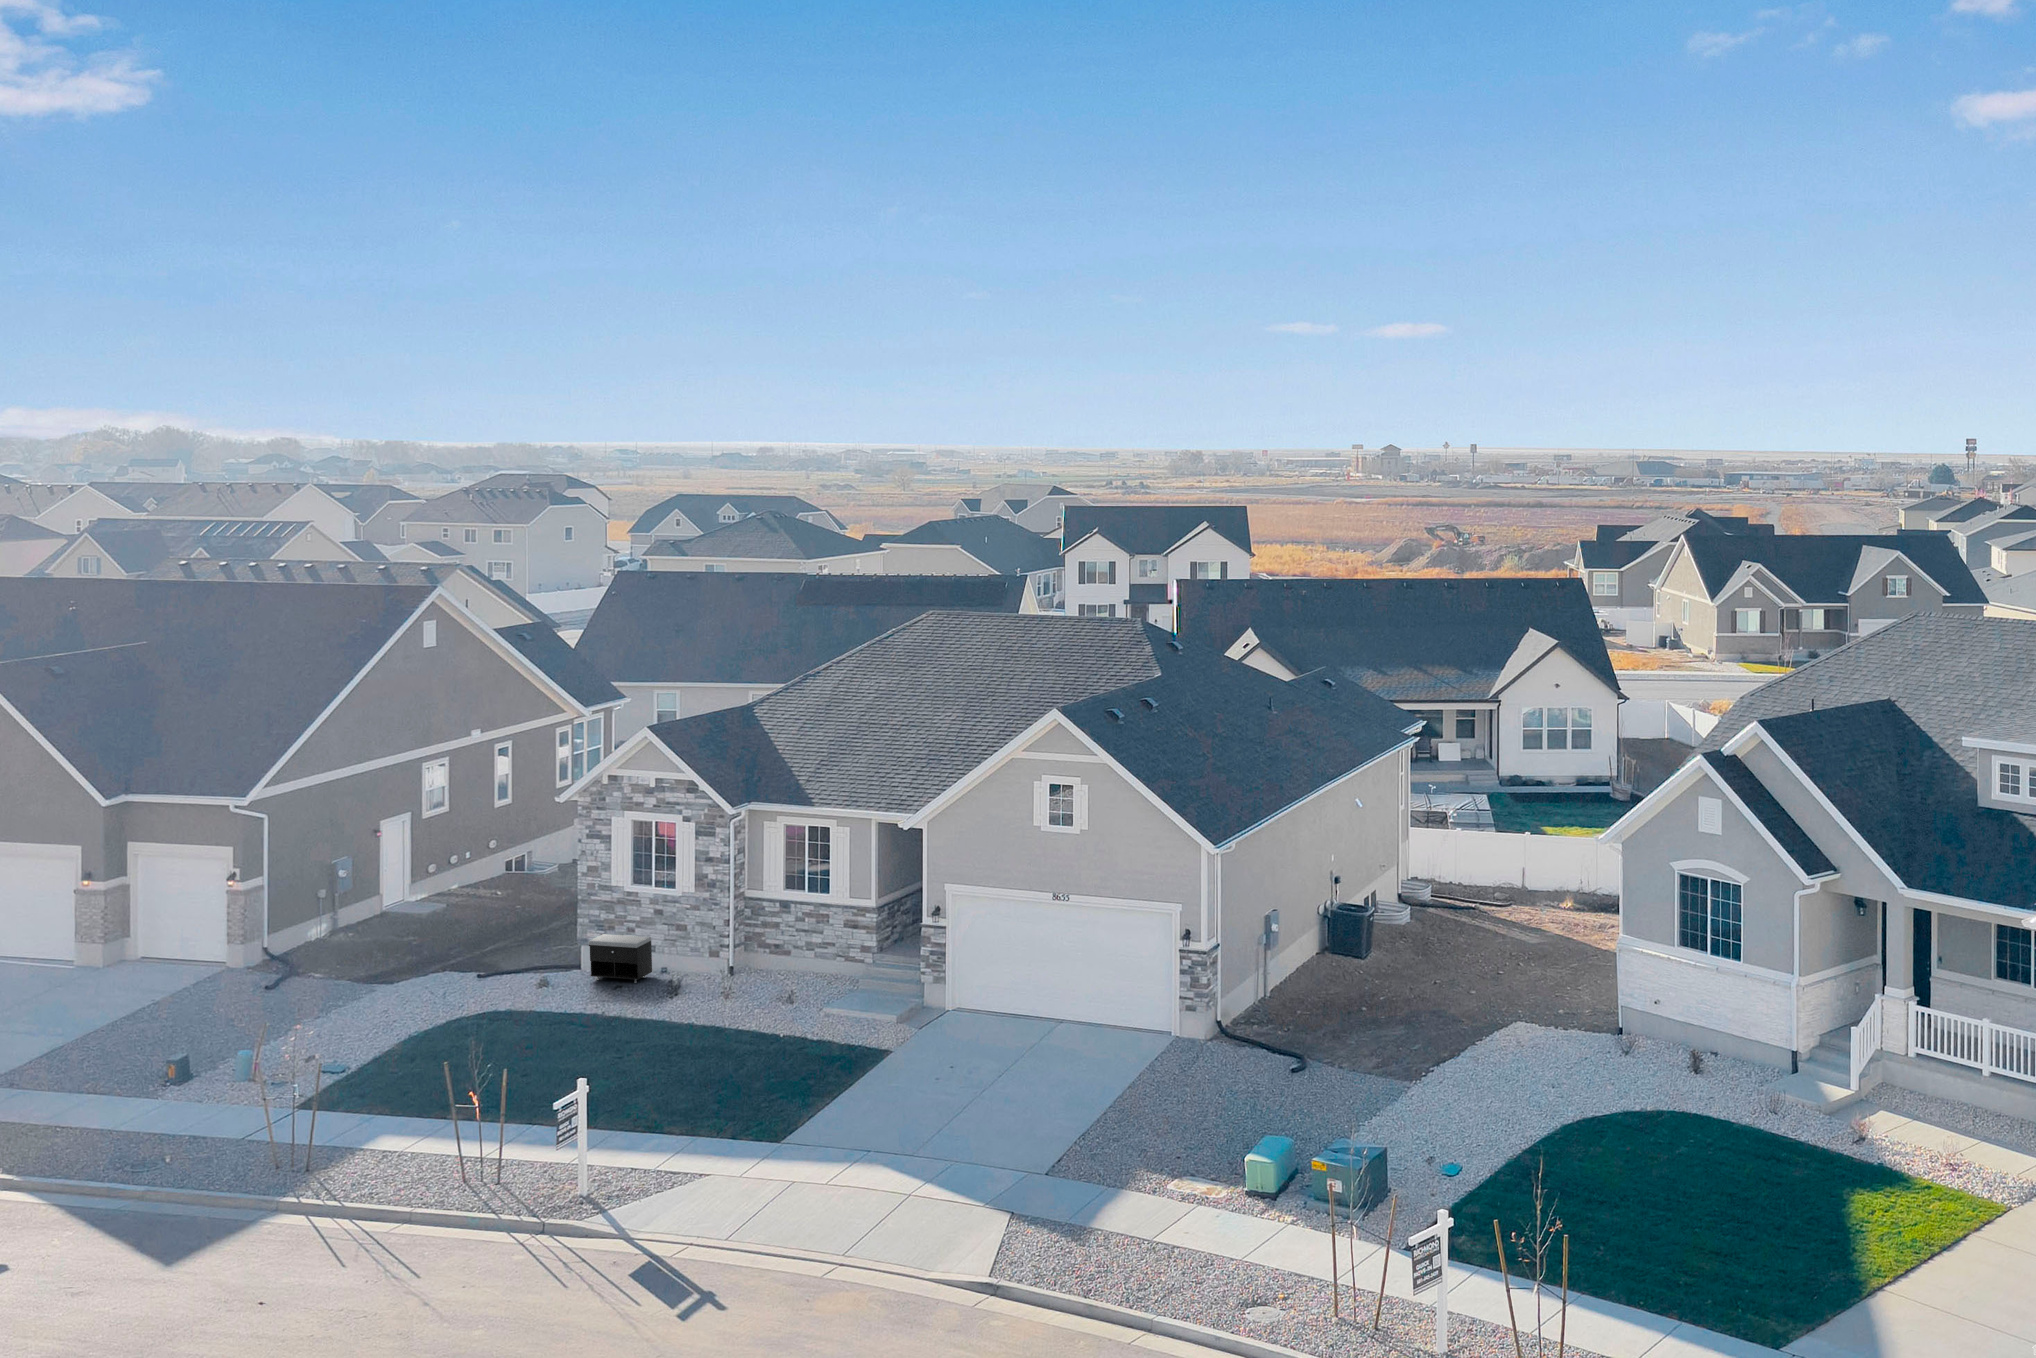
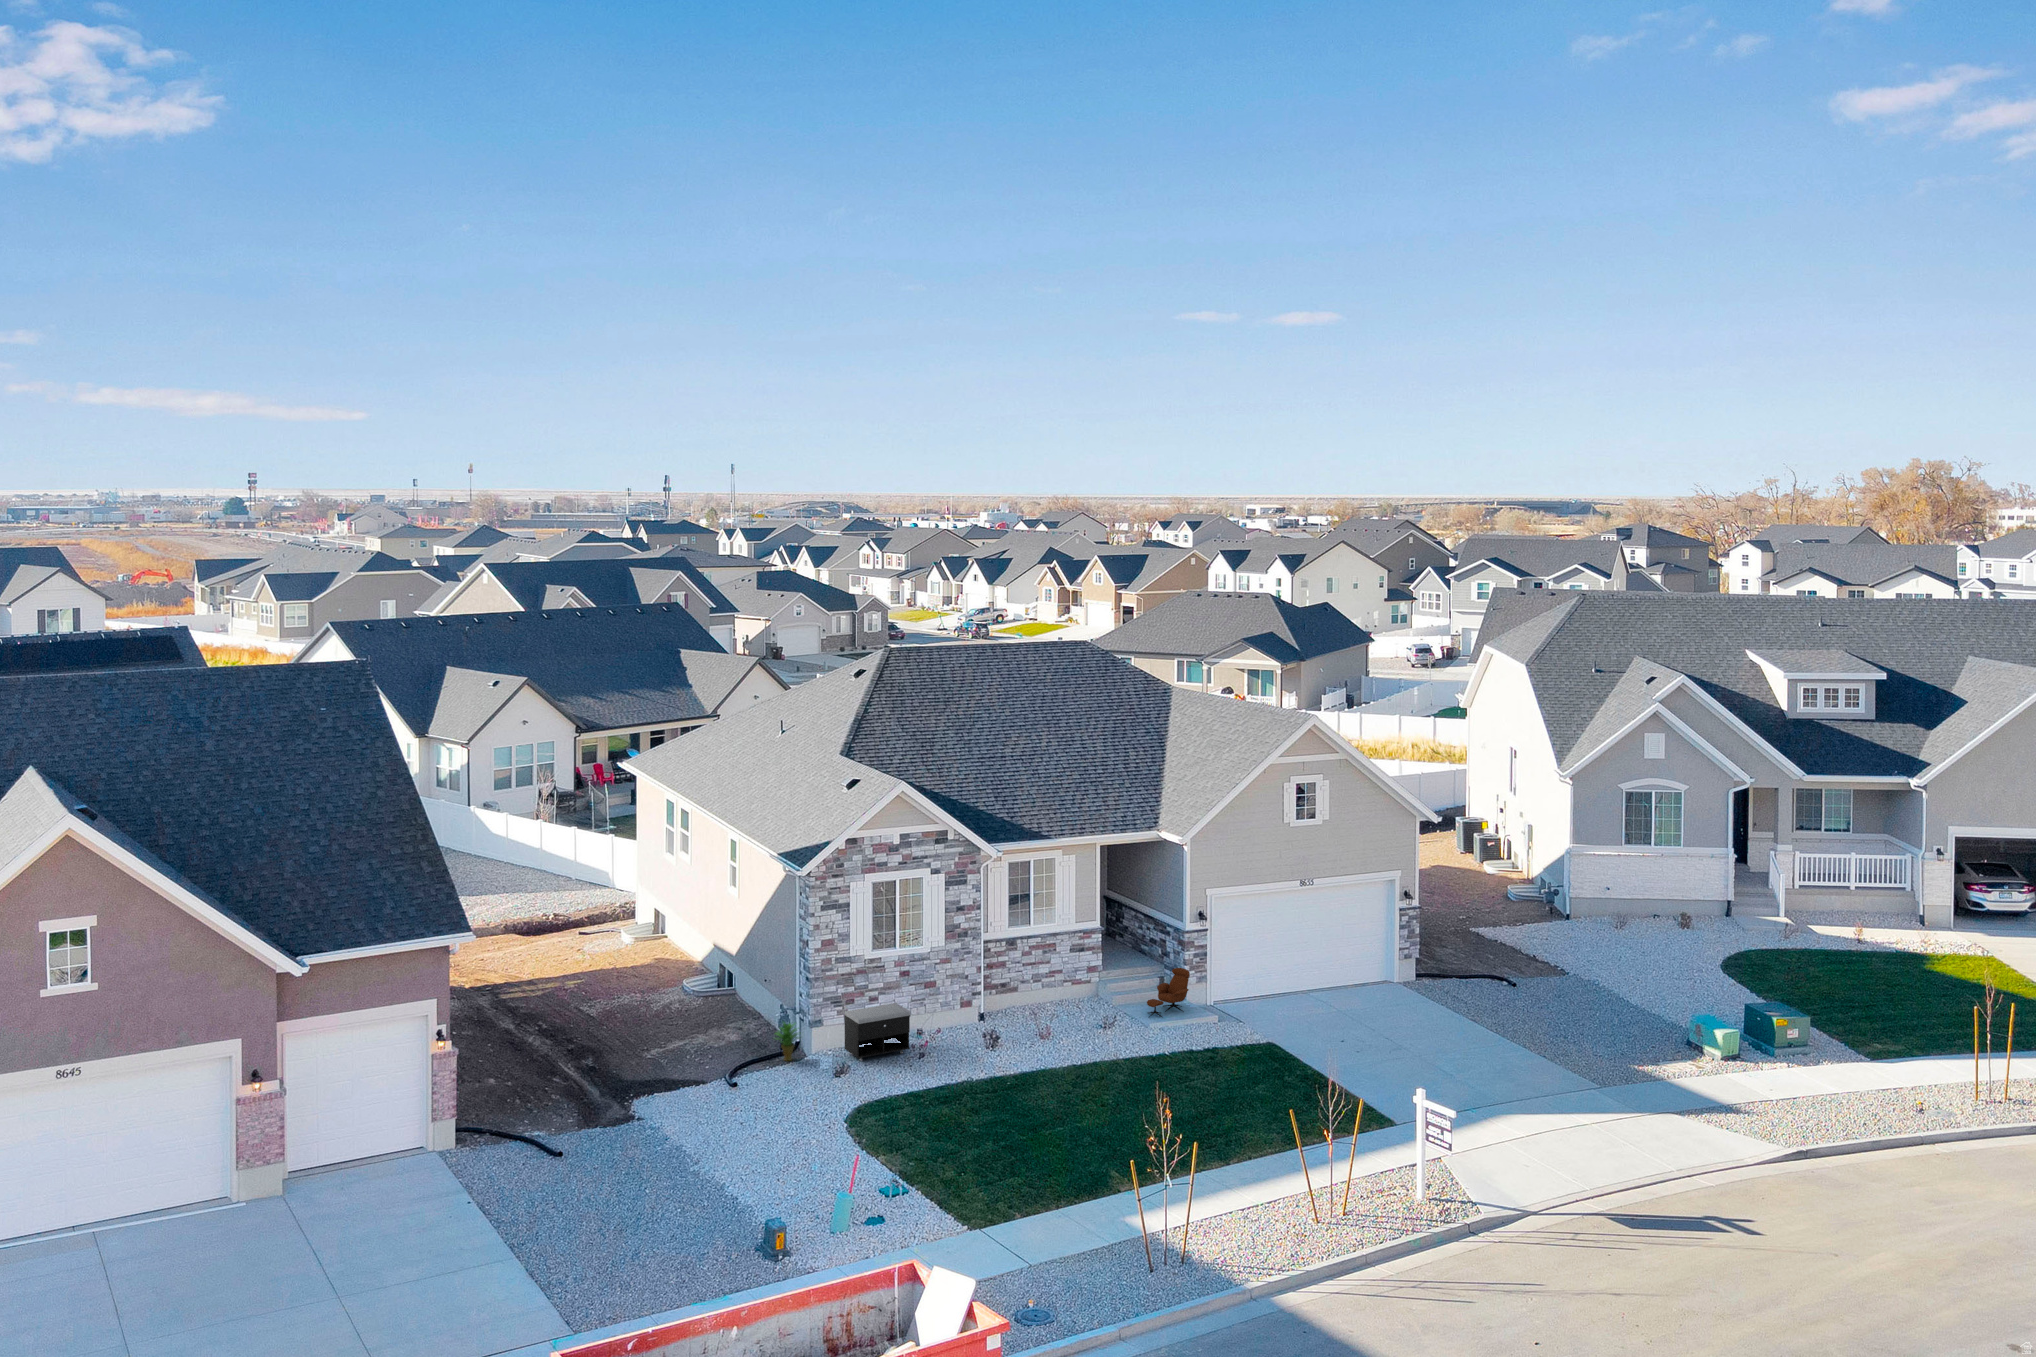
potted plant: none [550,932,577,968] -> present [775,1022,799,1061]
lounge chair: none [874,964,932,1011] -> present [1147,968,1190,1017]

